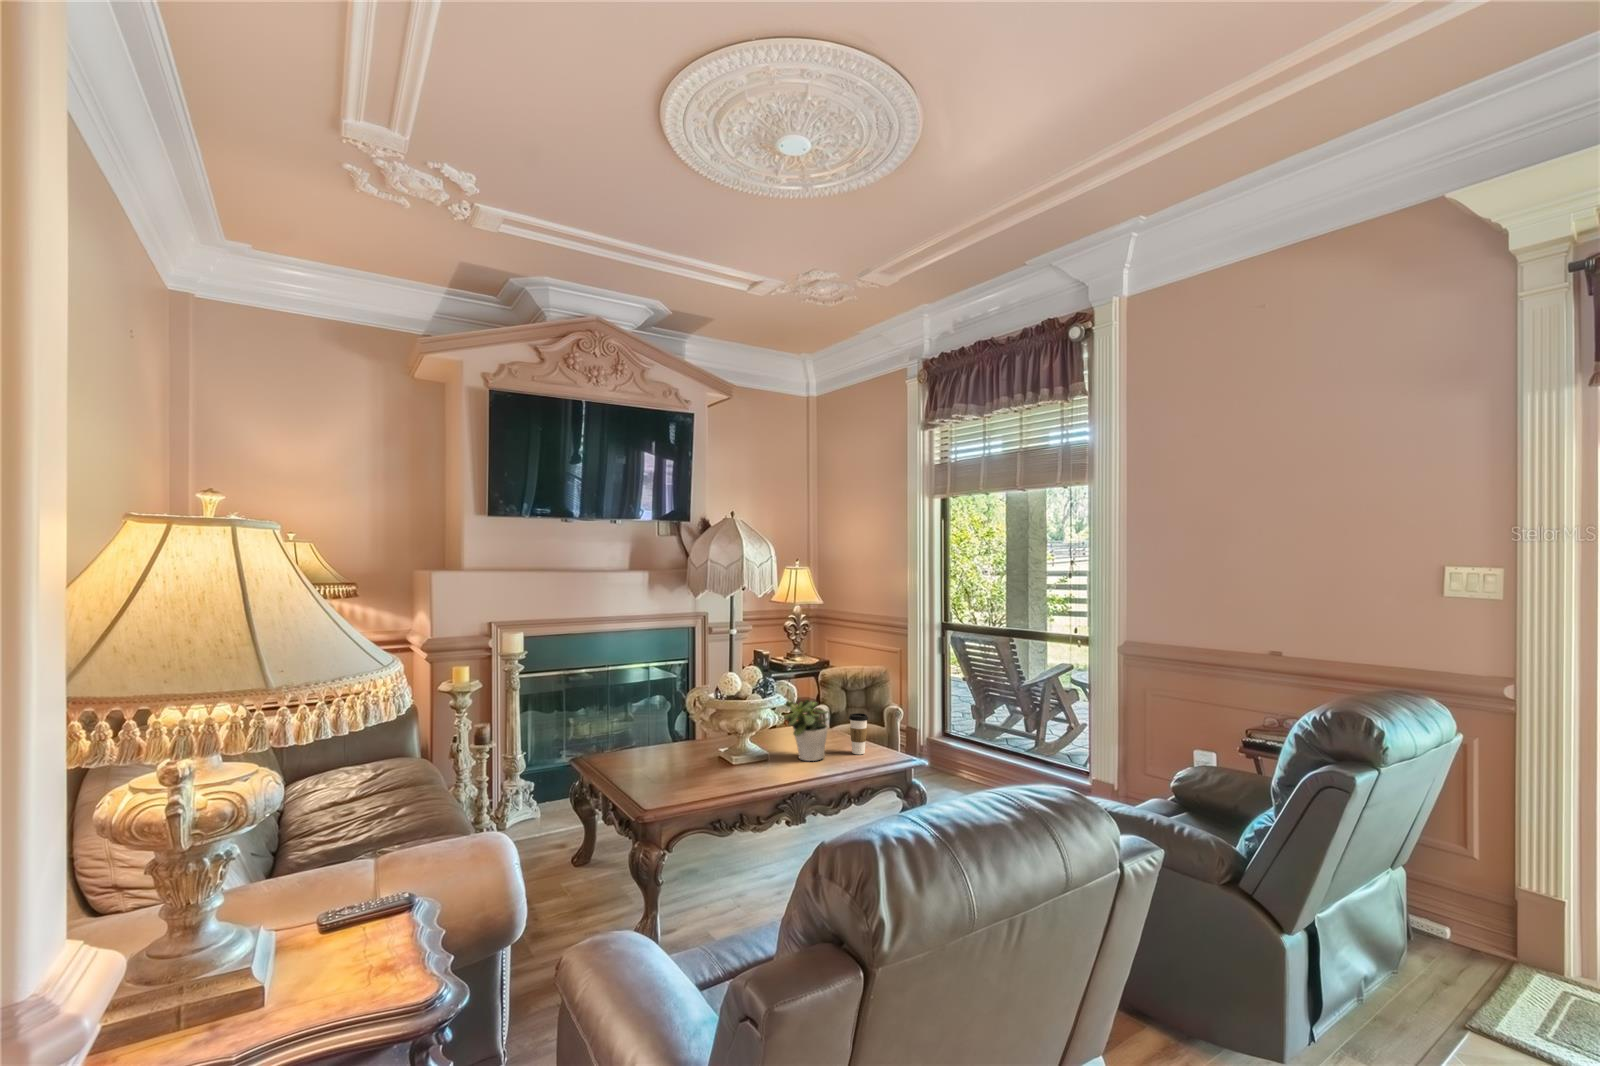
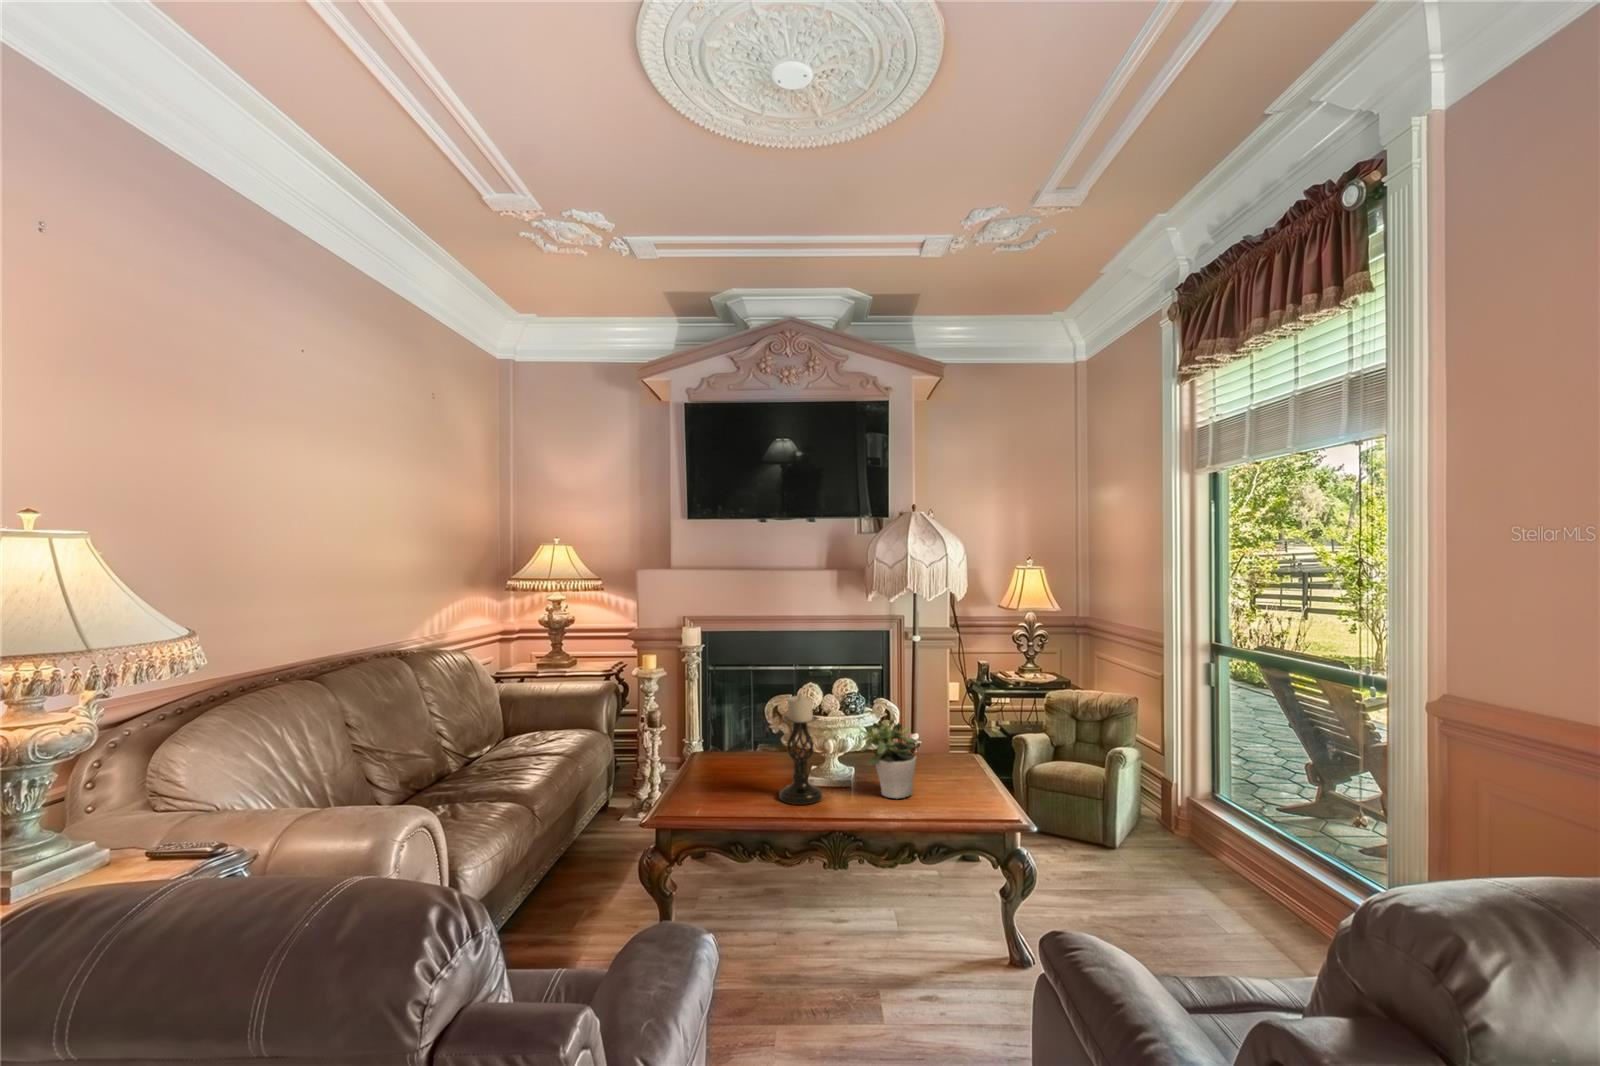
candle holder: none [725,681,764,778] -> present [779,694,823,805]
coffee cup: present [849,713,868,754] -> none [948,748,973,801]

